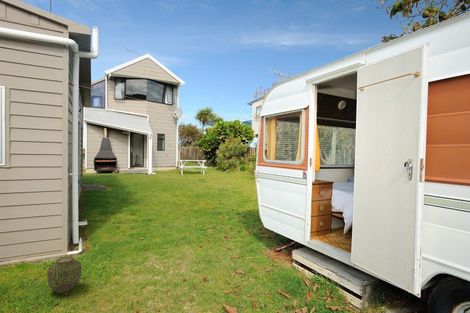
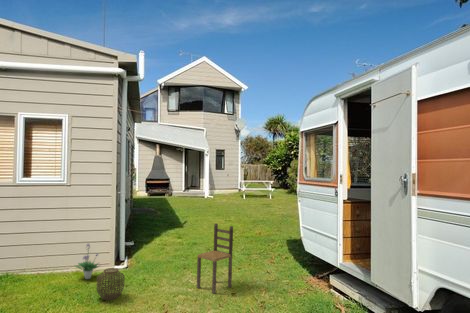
chair: none [160,203,197,273] -> present [197,224,233,293]
potted plant: none [18,228,52,268] -> present [75,244,99,279]

